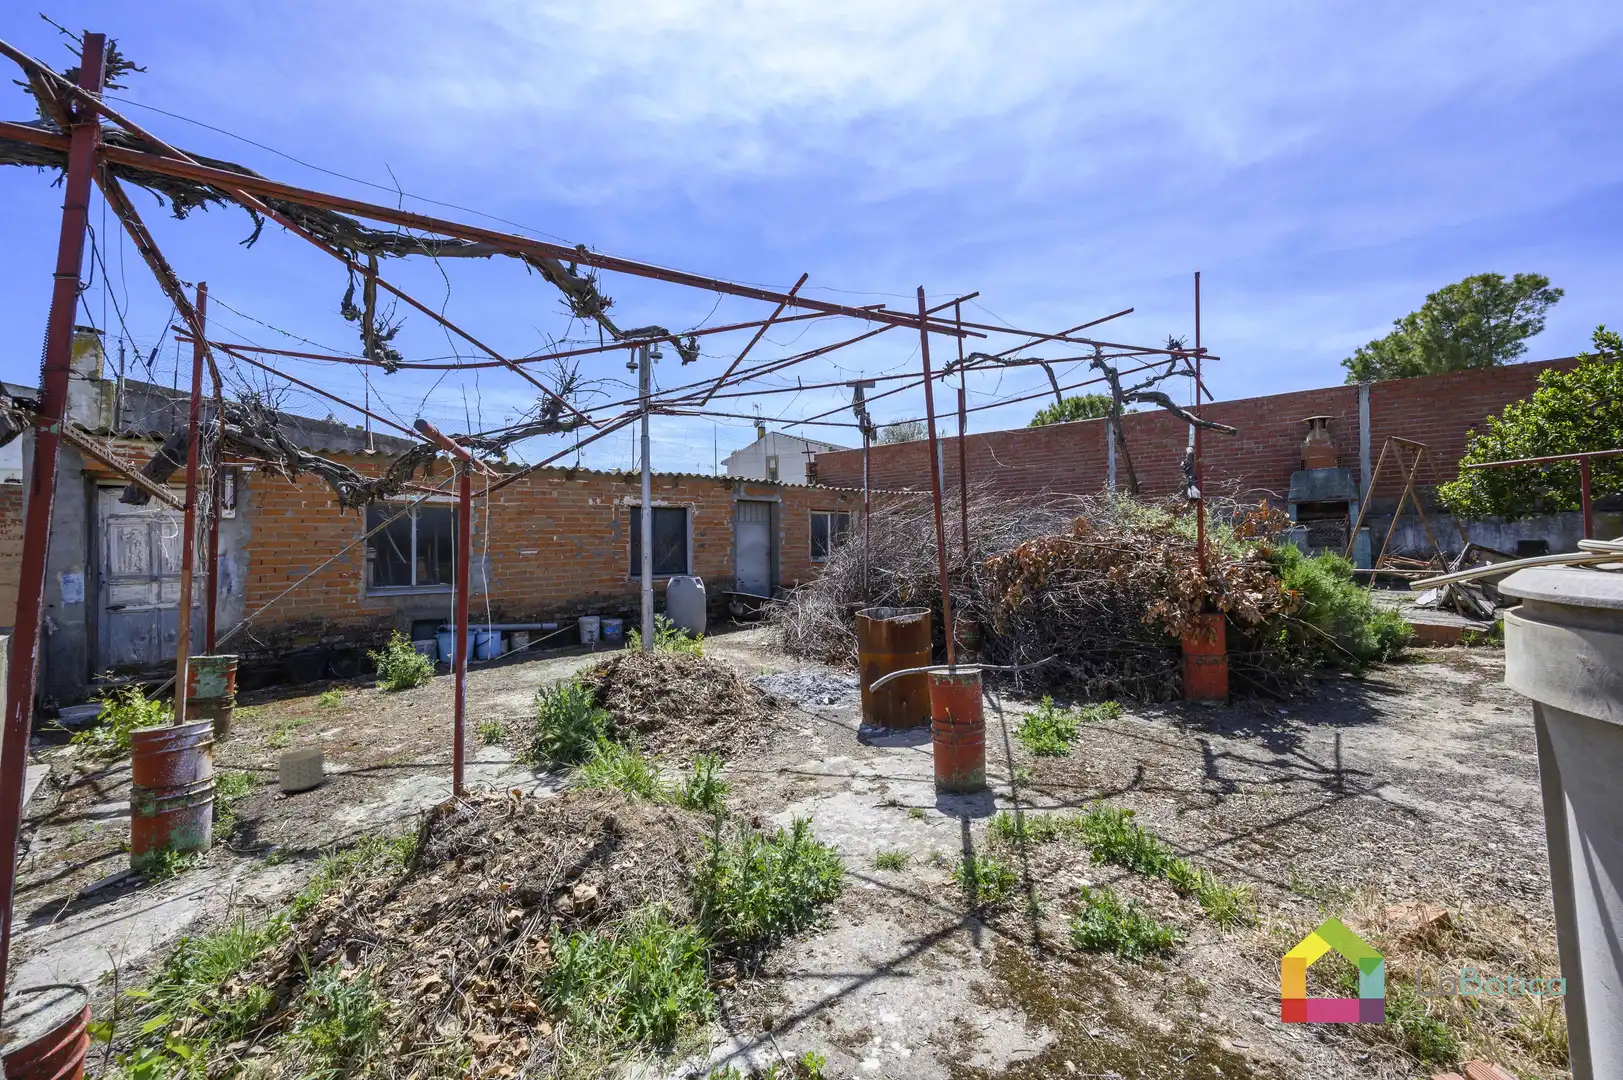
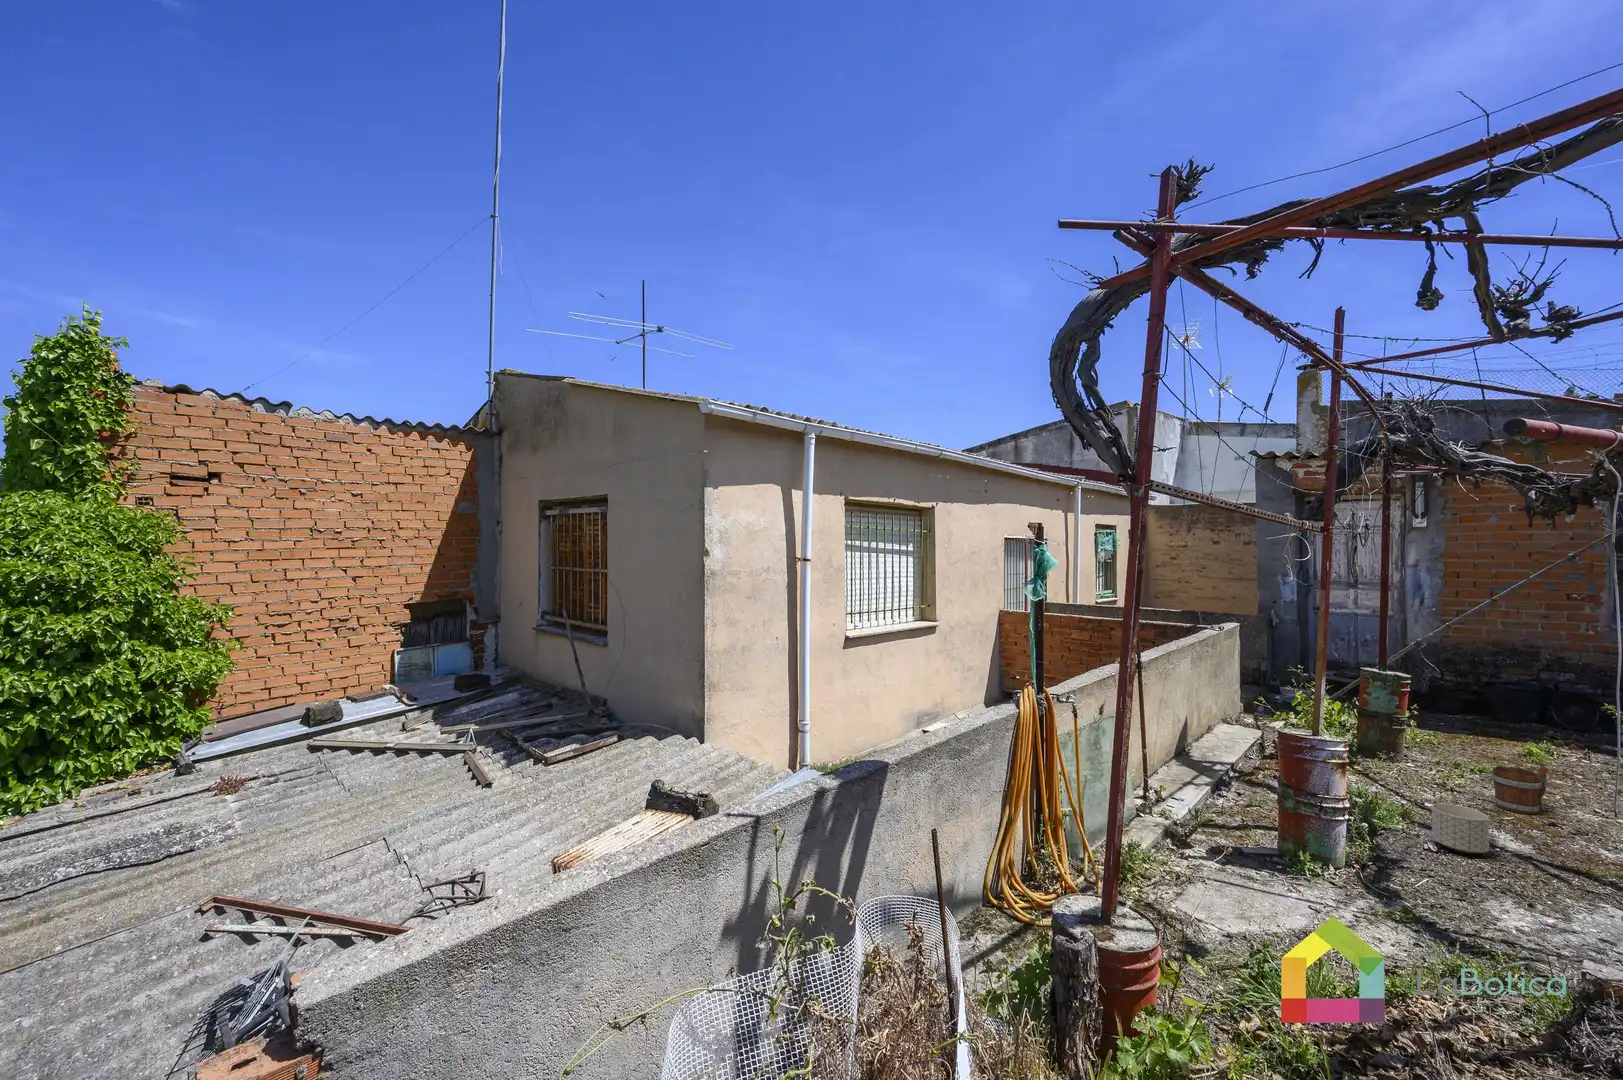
bucket: none [311,701,348,746] -> present [1491,766,1548,814]

